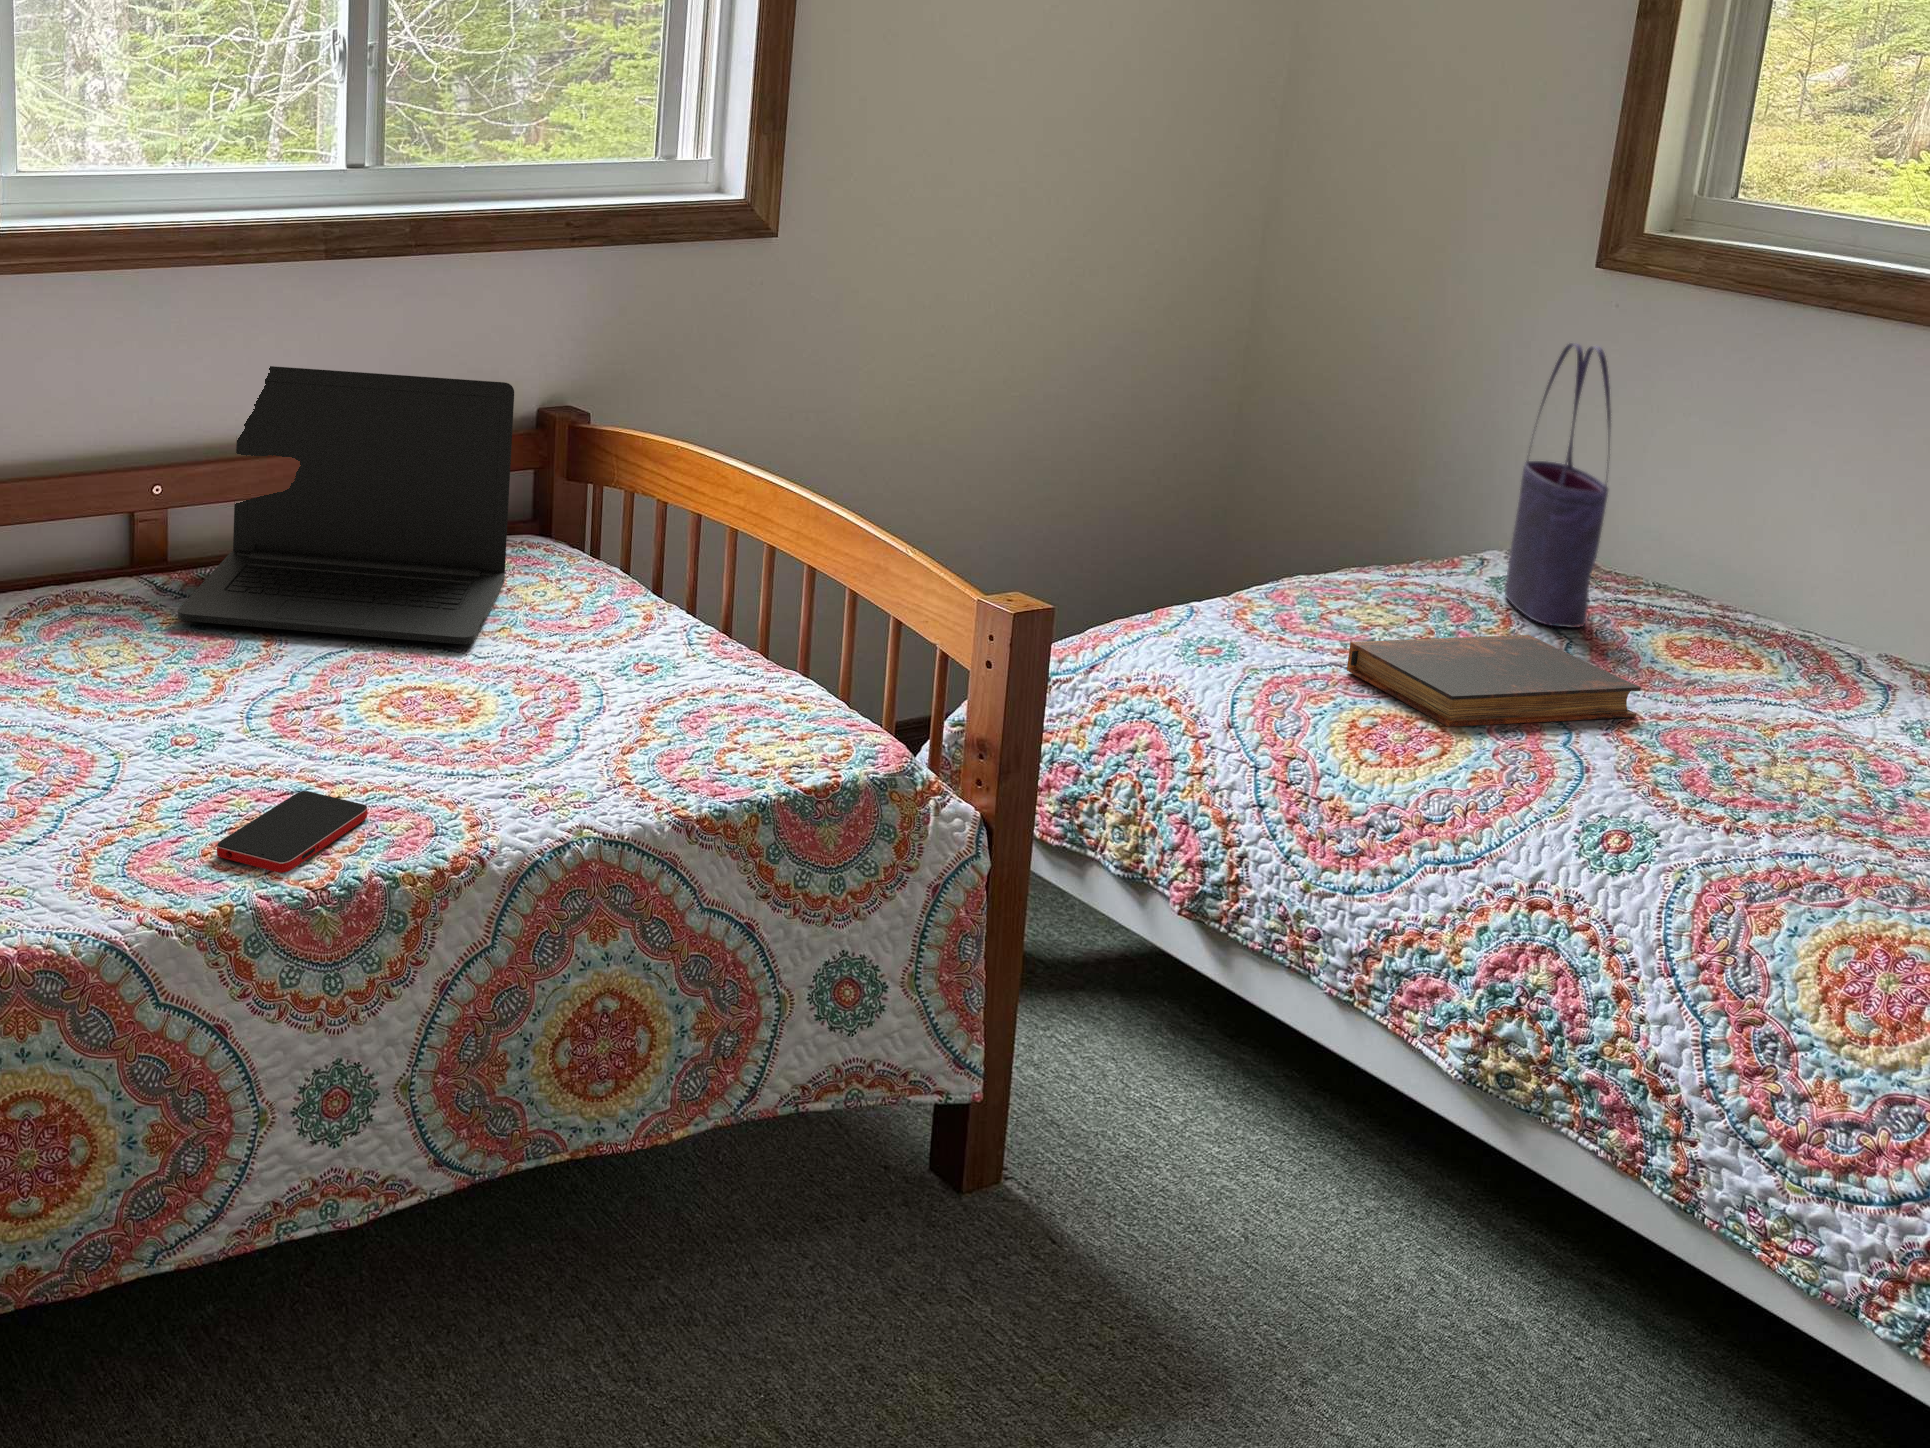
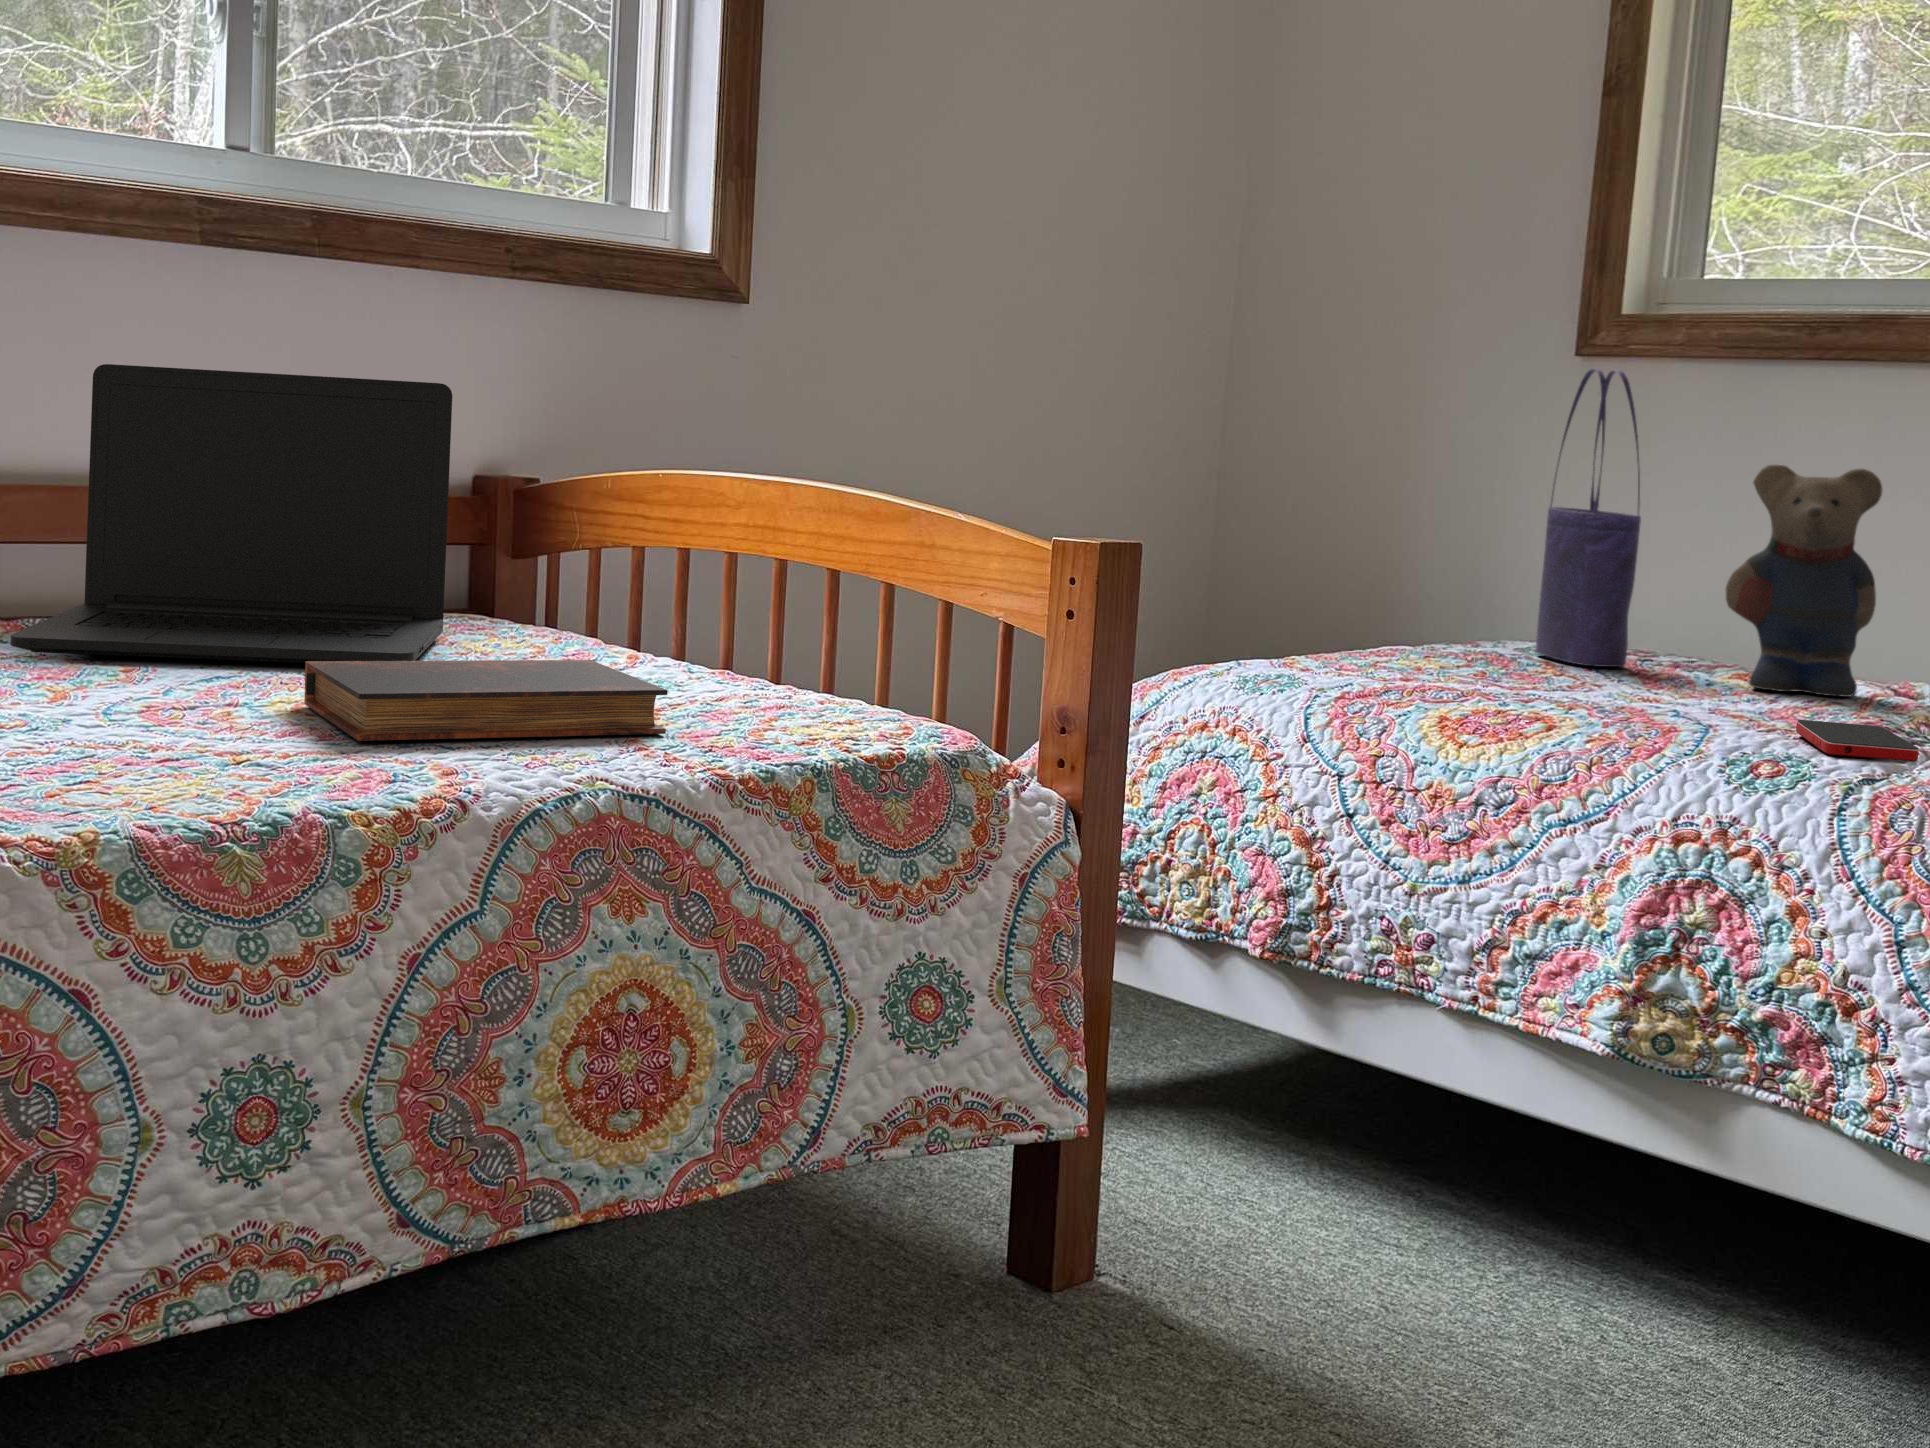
teddy bear: none [1677,468,1849,698] -> present [1725,465,1882,697]
book: present [1347,635,1641,727] -> present [304,660,667,741]
smartphone: present [217,791,368,873] -> present [1796,720,1919,761]

